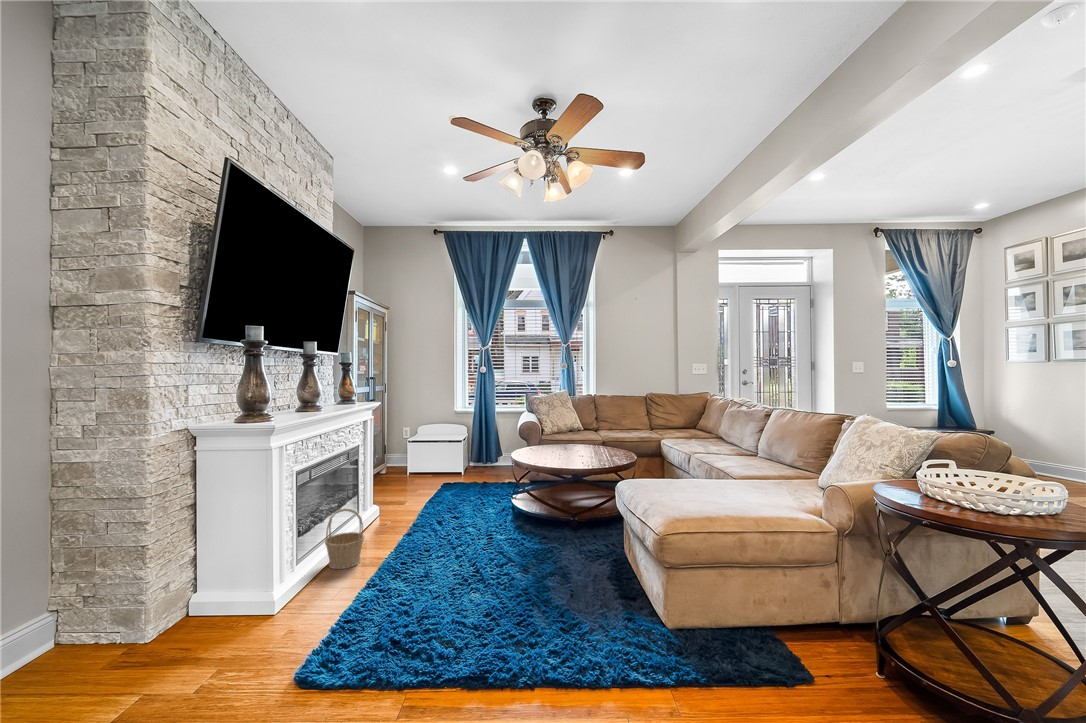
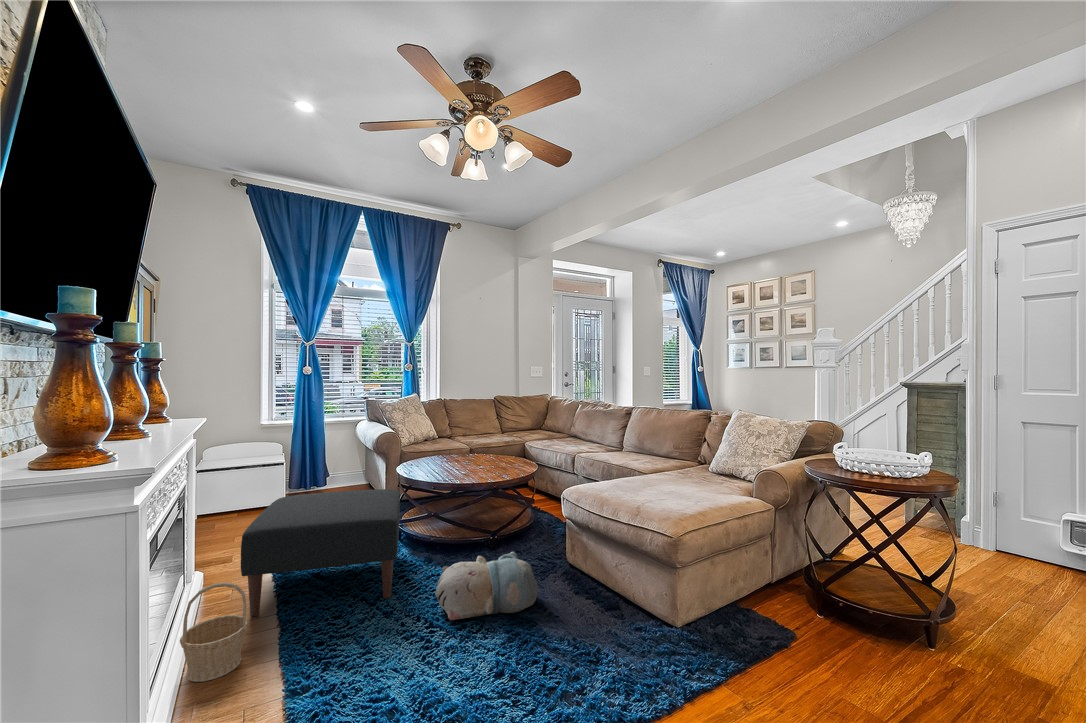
ottoman: none [376,463,505,549] -> present [241,489,400,616]
plush toy: none [489,527,572,580] -> present [435,552,538,620]

